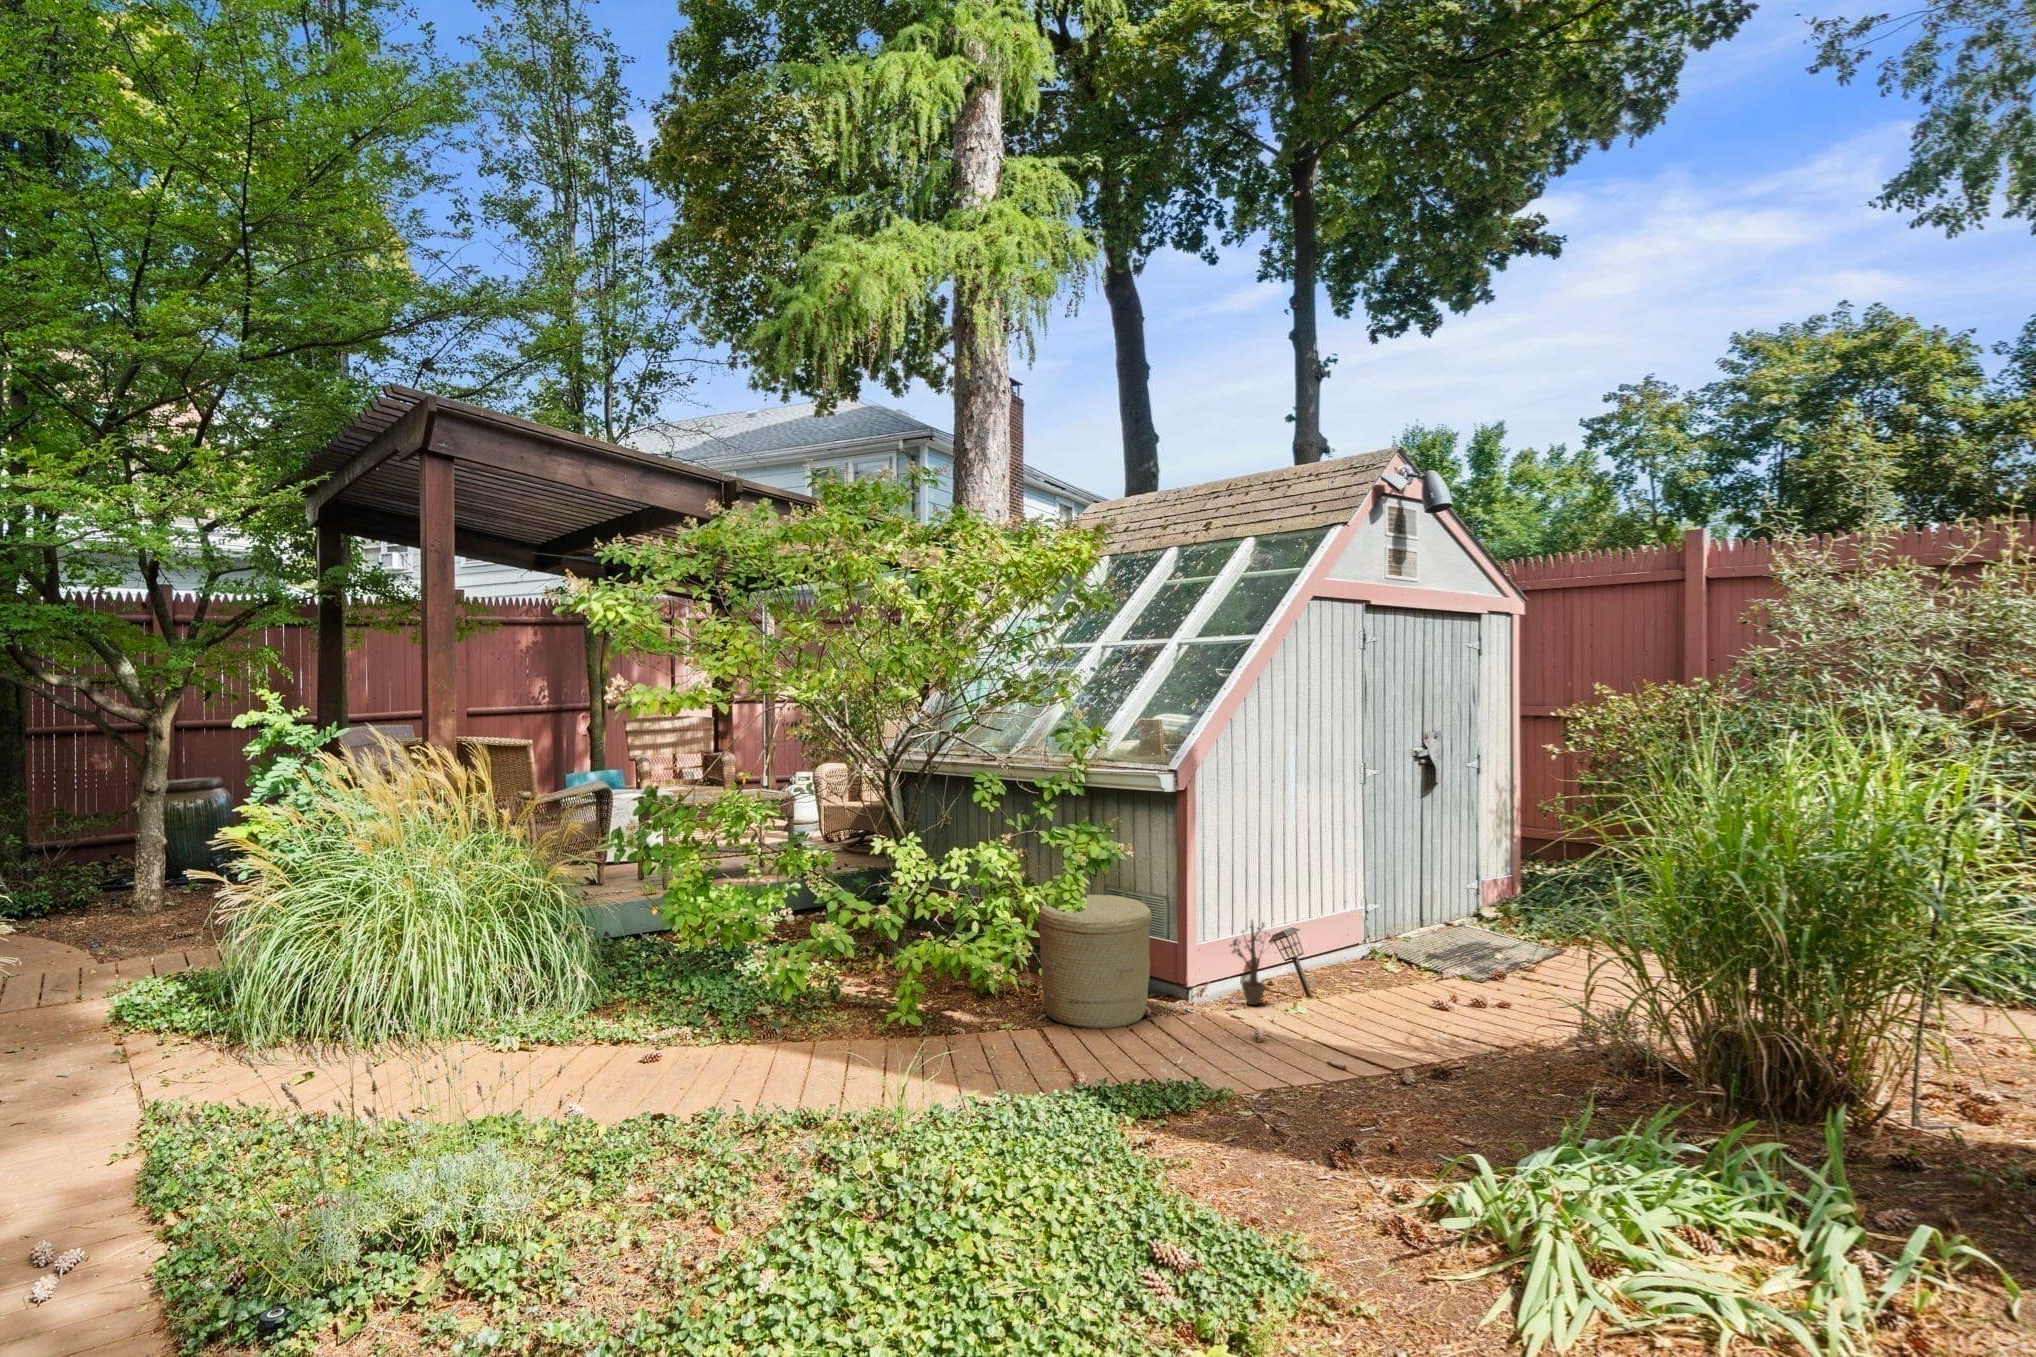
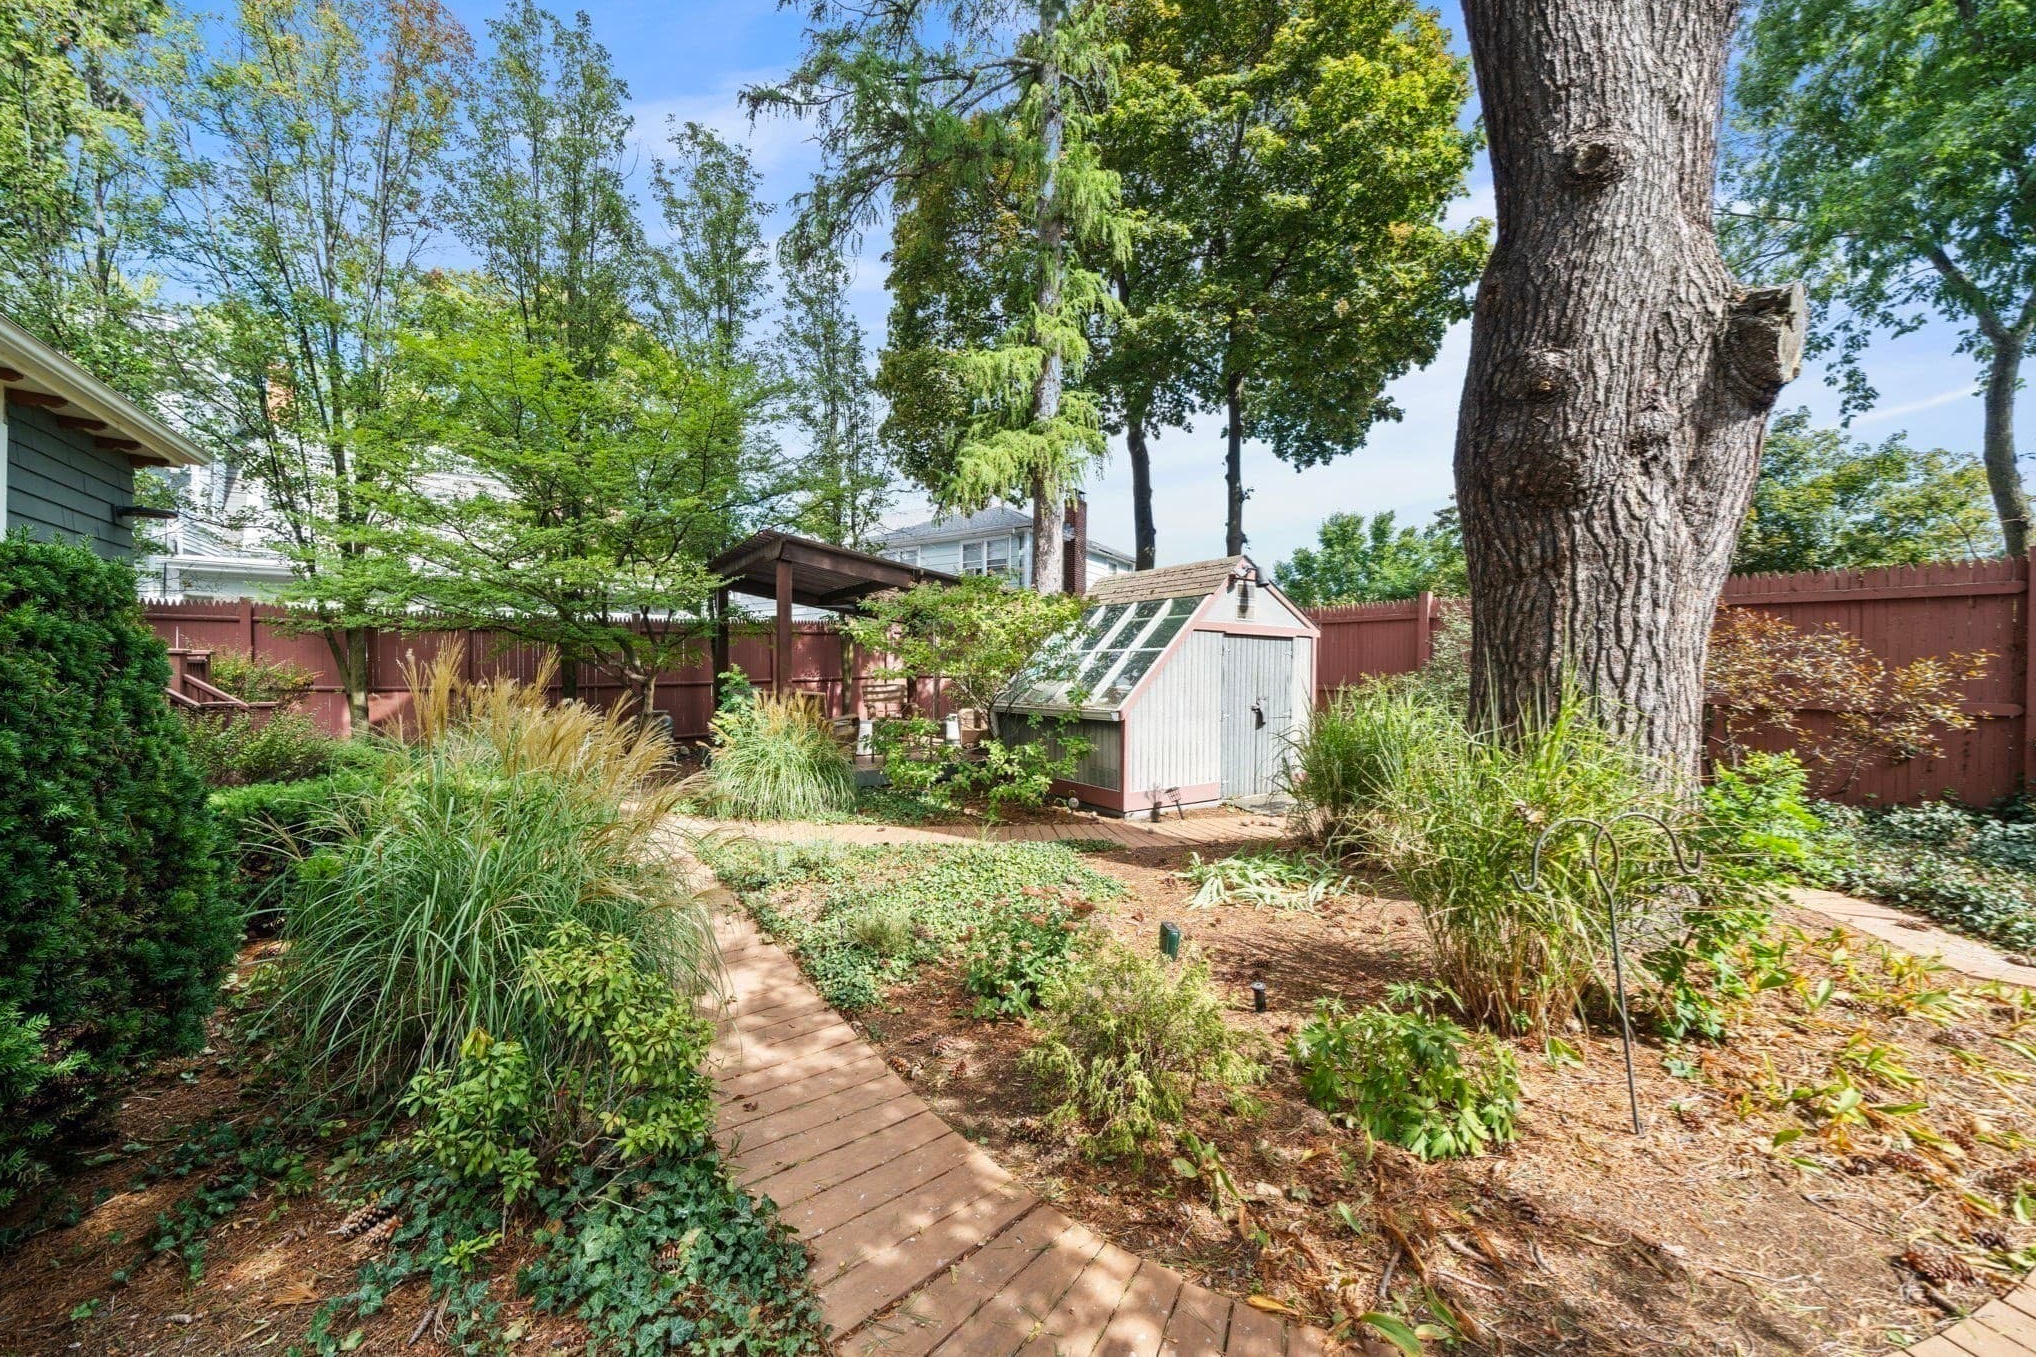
woven basket: present [1037,895,1152,1028] -> none [1053,769,1106,828]

